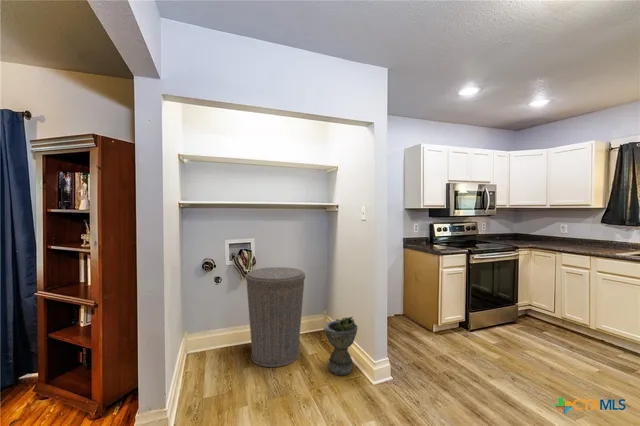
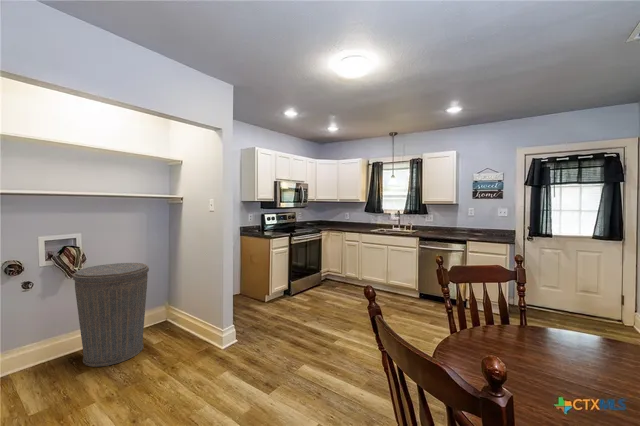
planter: present [325,317,357,375] -> none [174,298,206,352]

